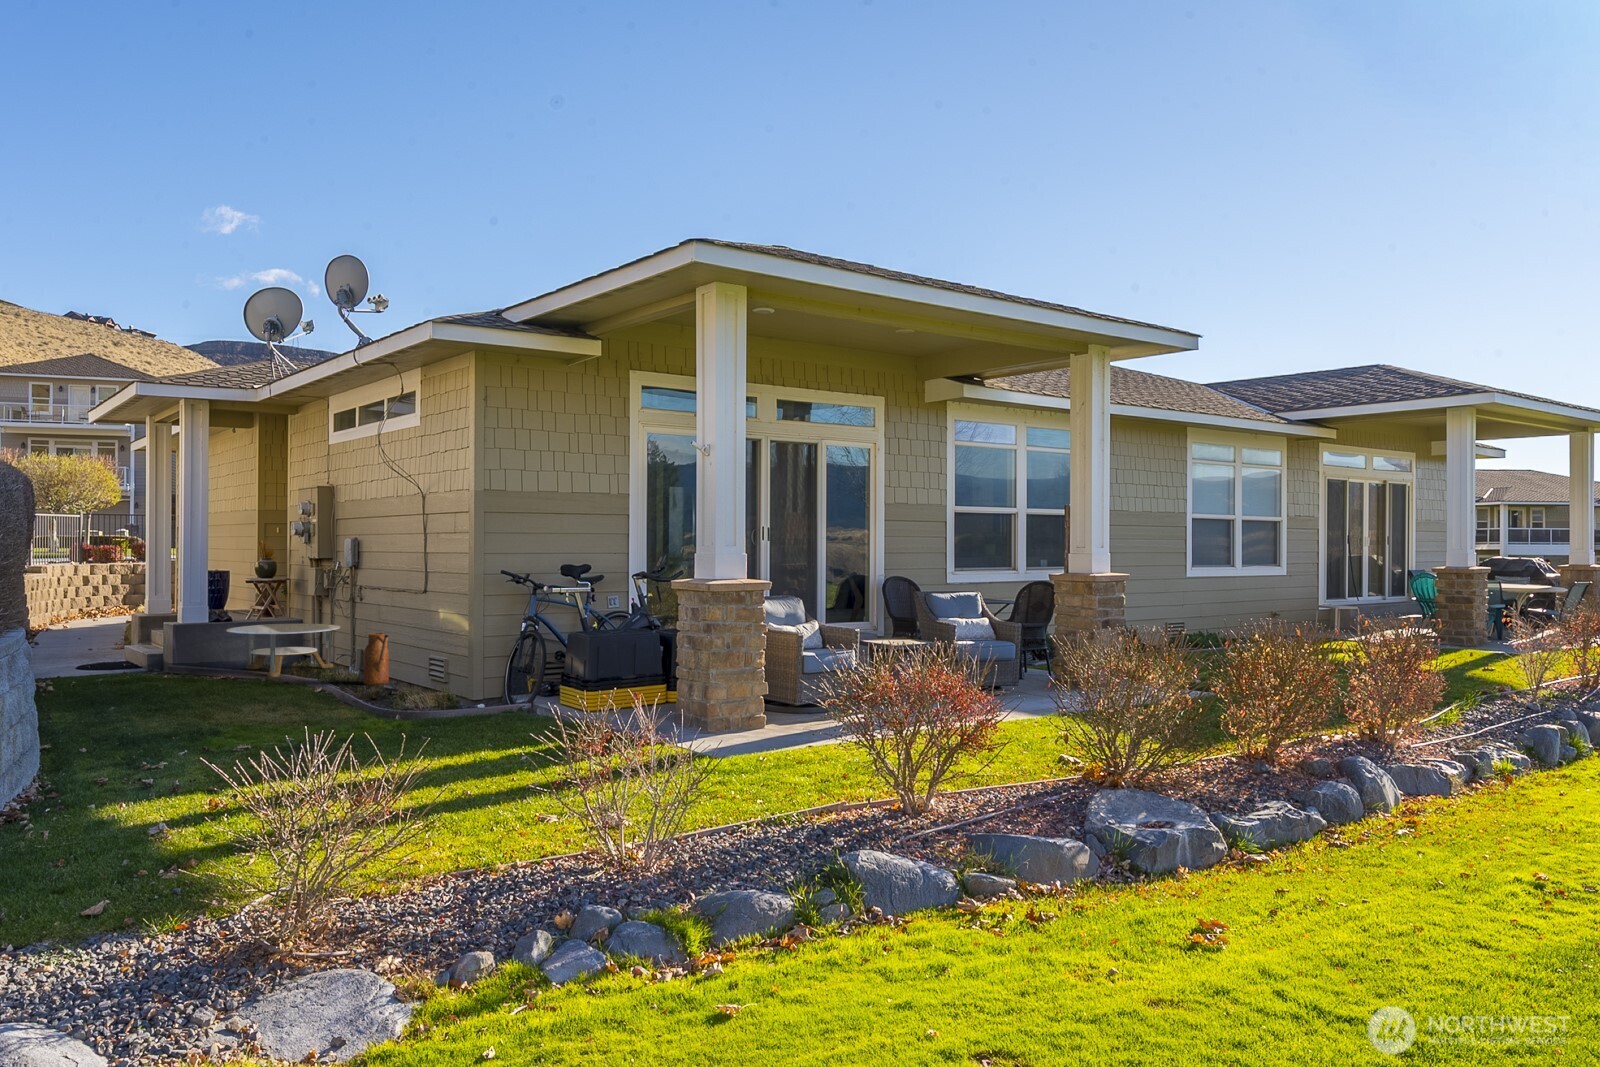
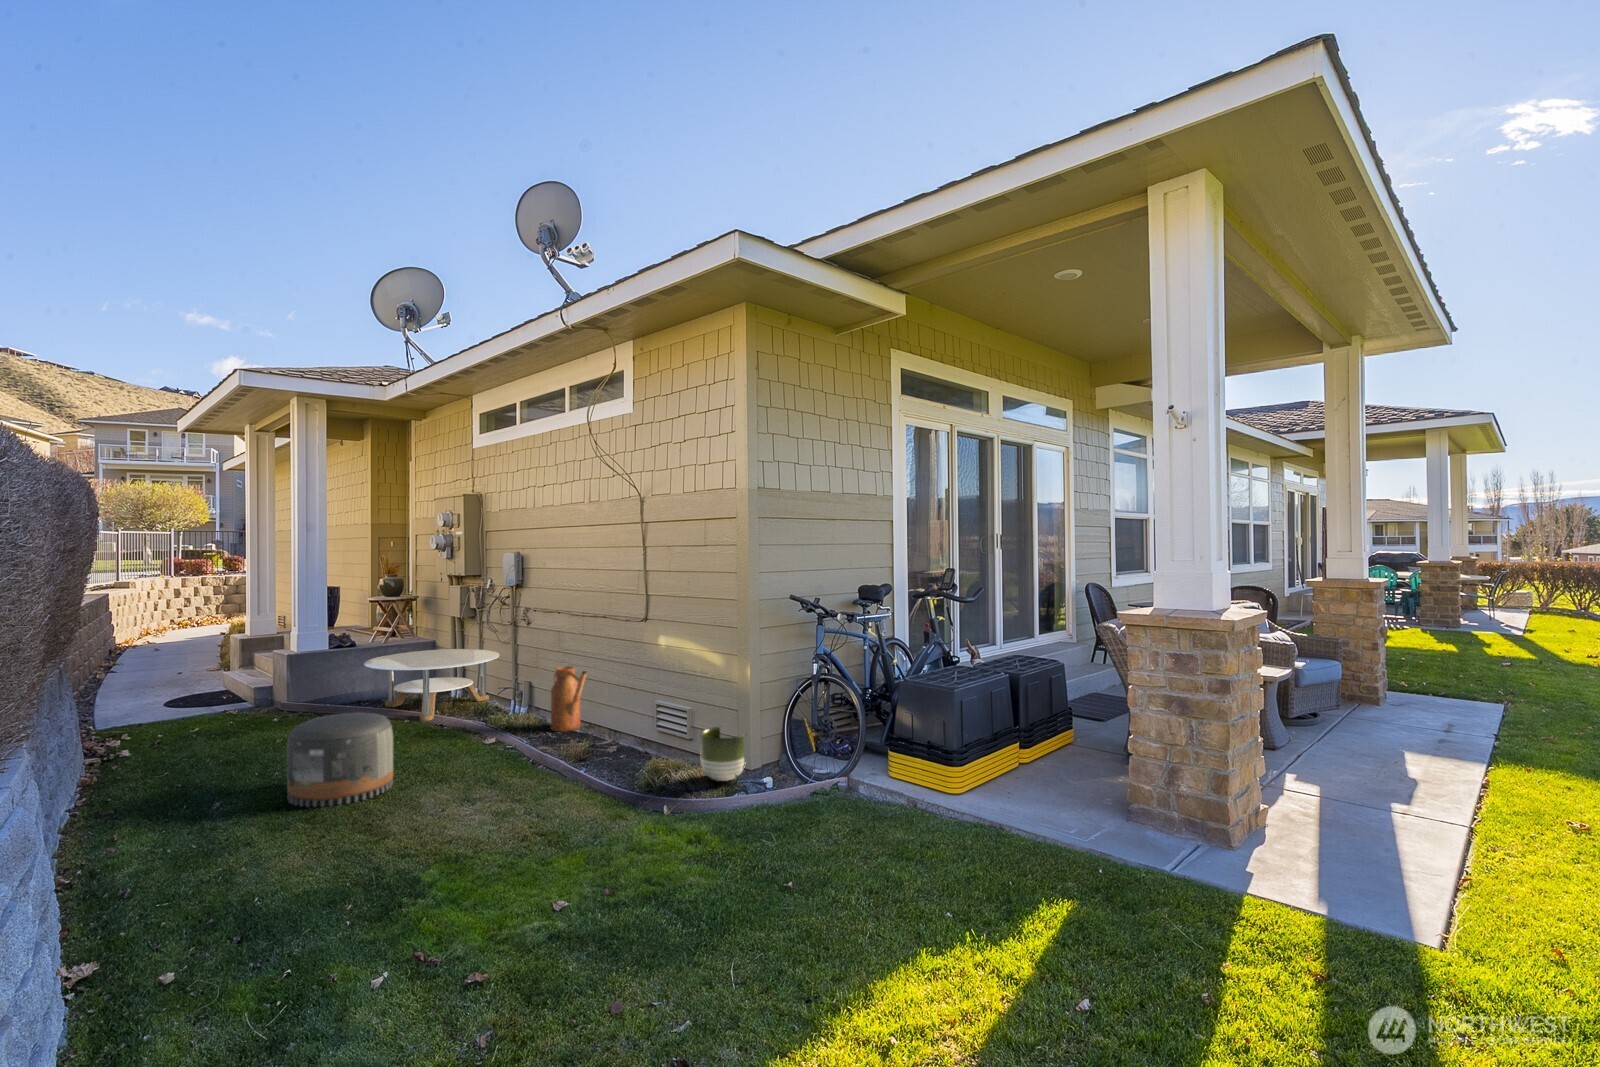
pouf: none [153,651,226,709] -> present [287,712,393,807]
planter: none [438,671,474,709] -> present [700,727,746,781]

